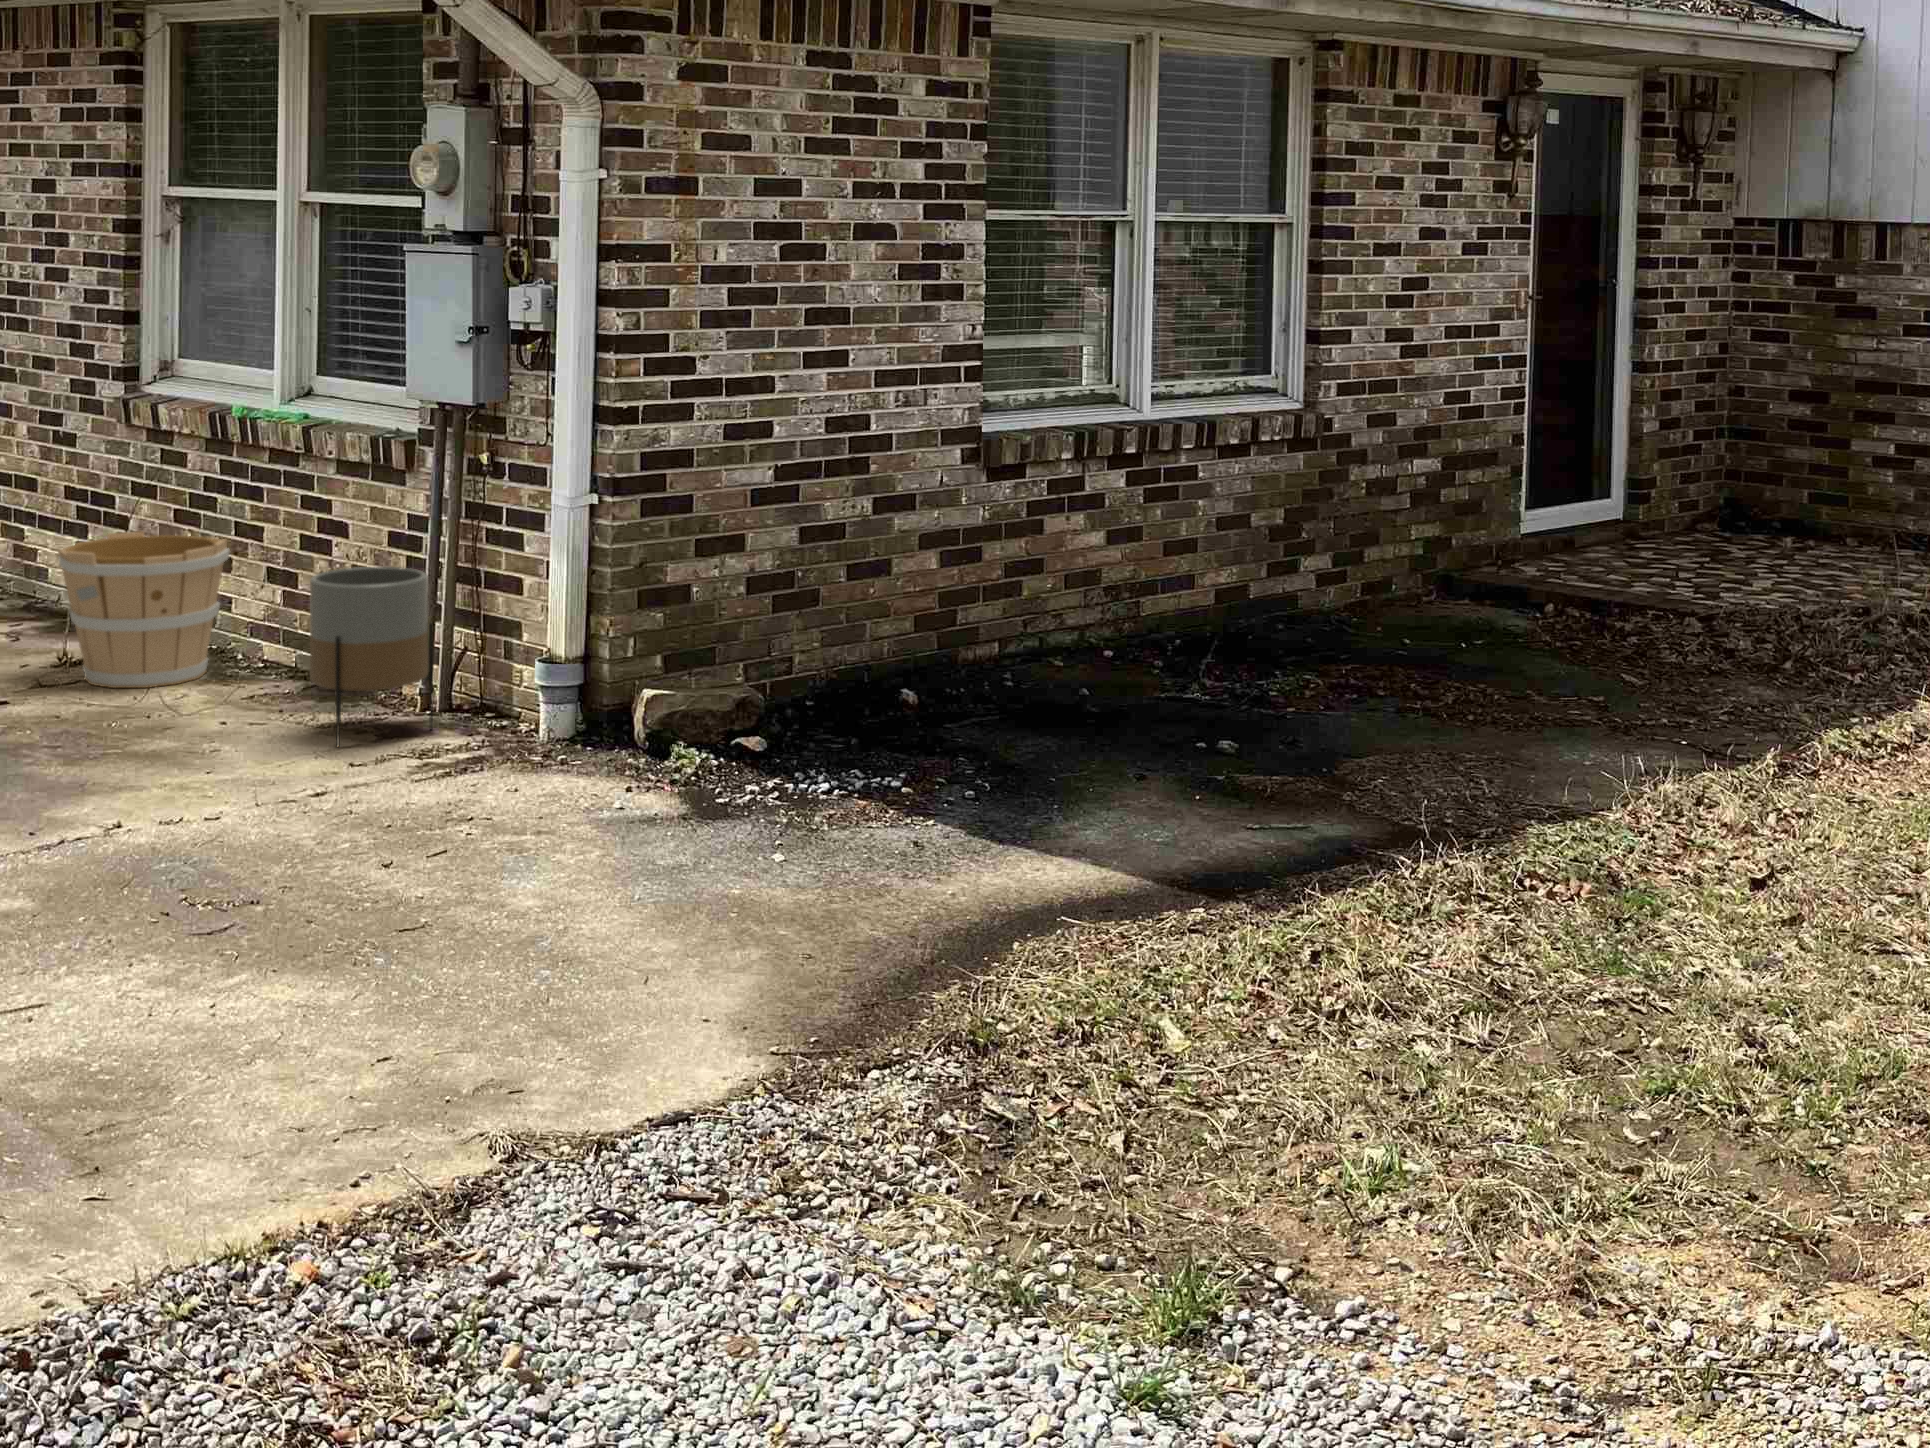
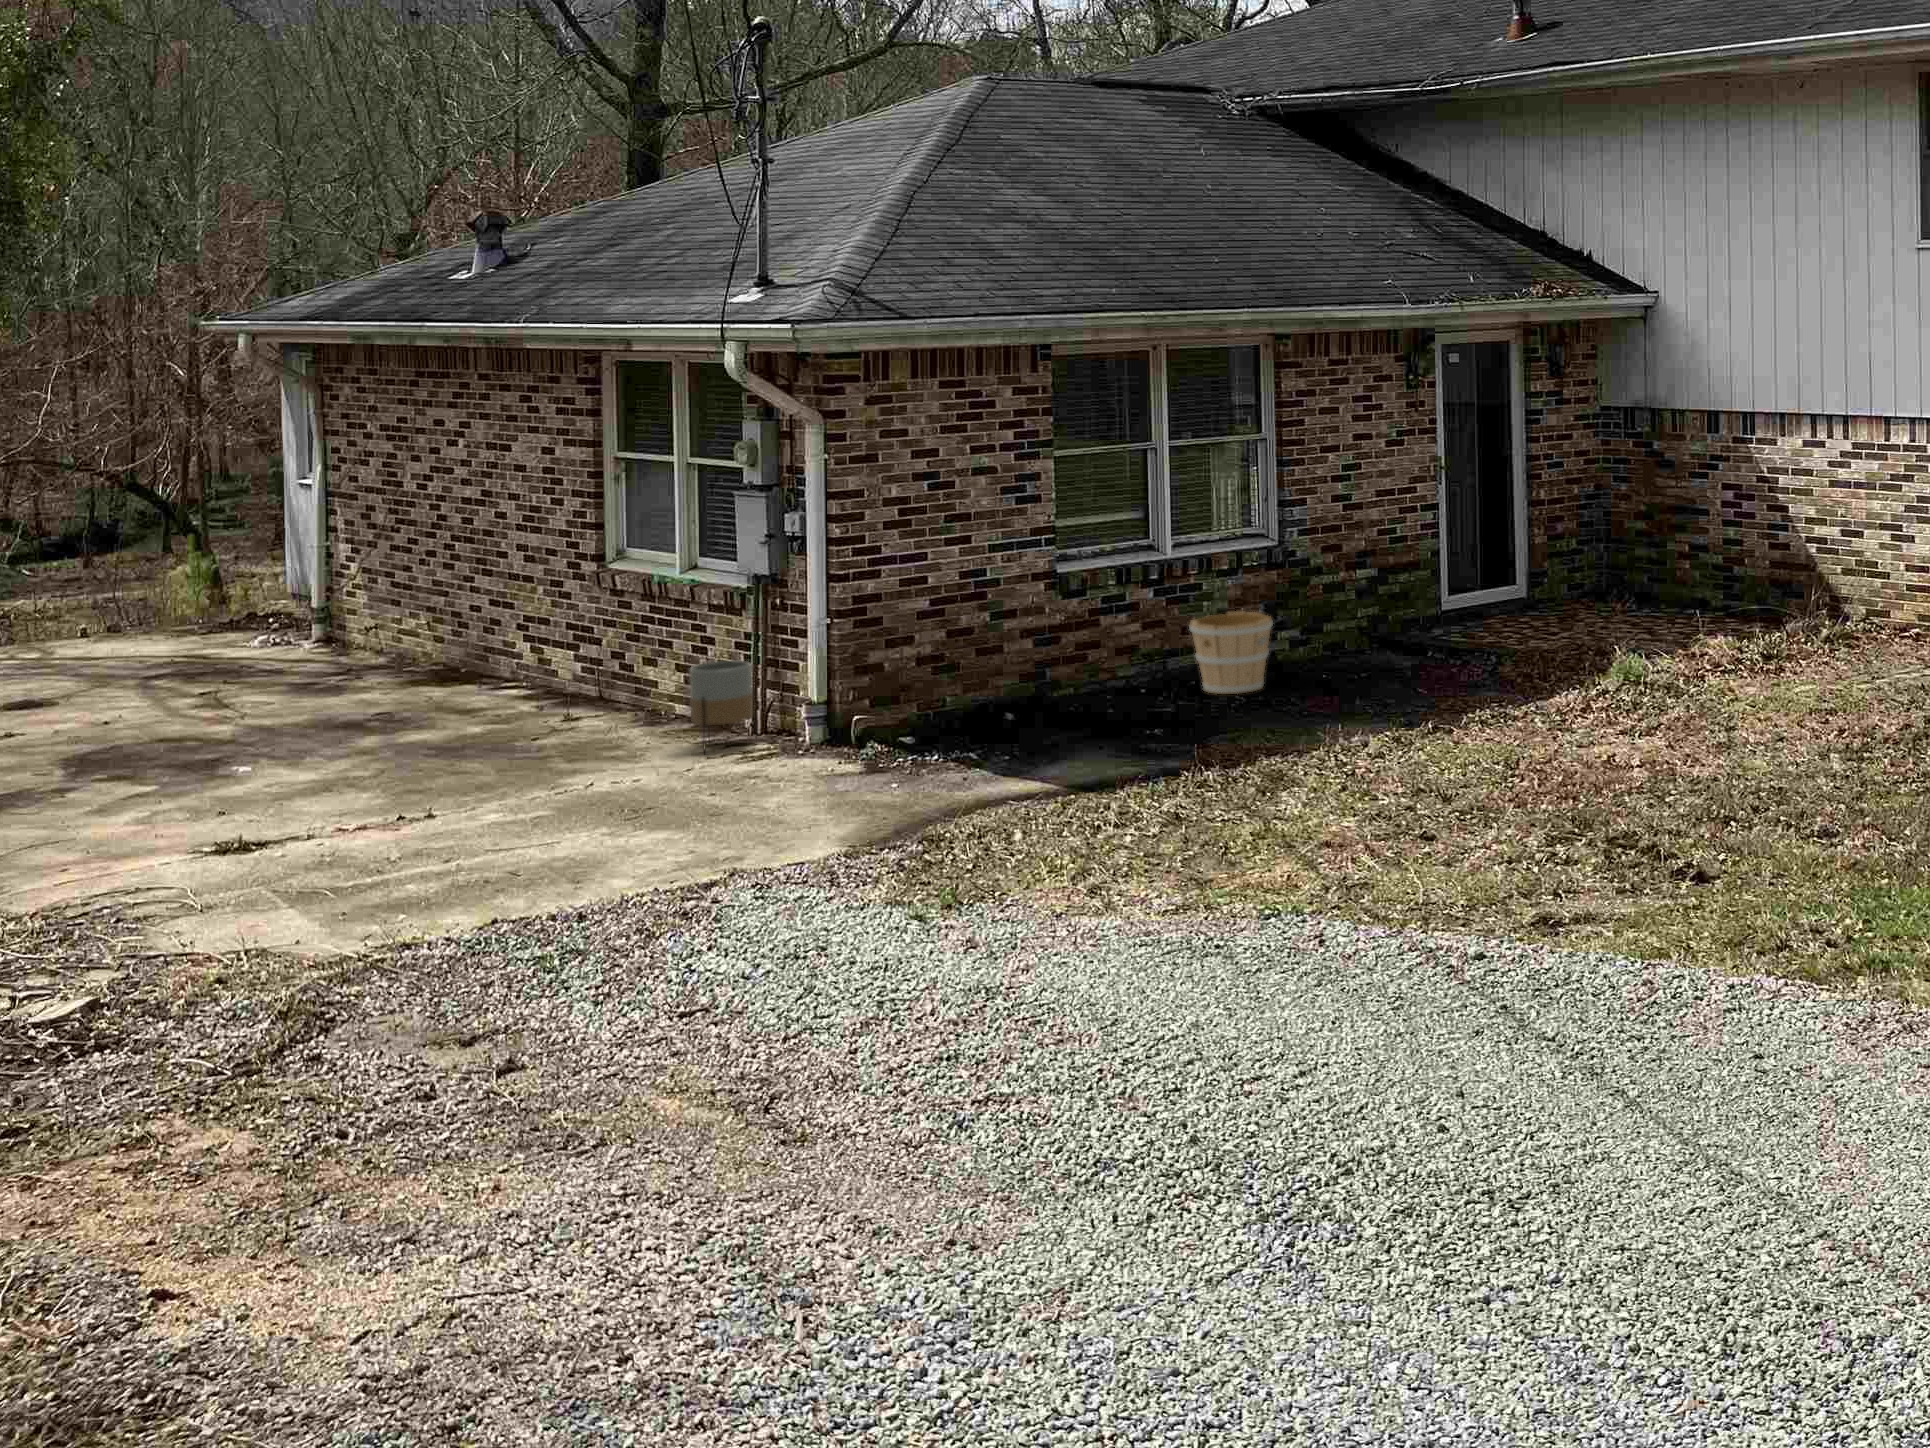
wooden bucket: present [58,531,230,688] -> present [1189,611,1273,694]

